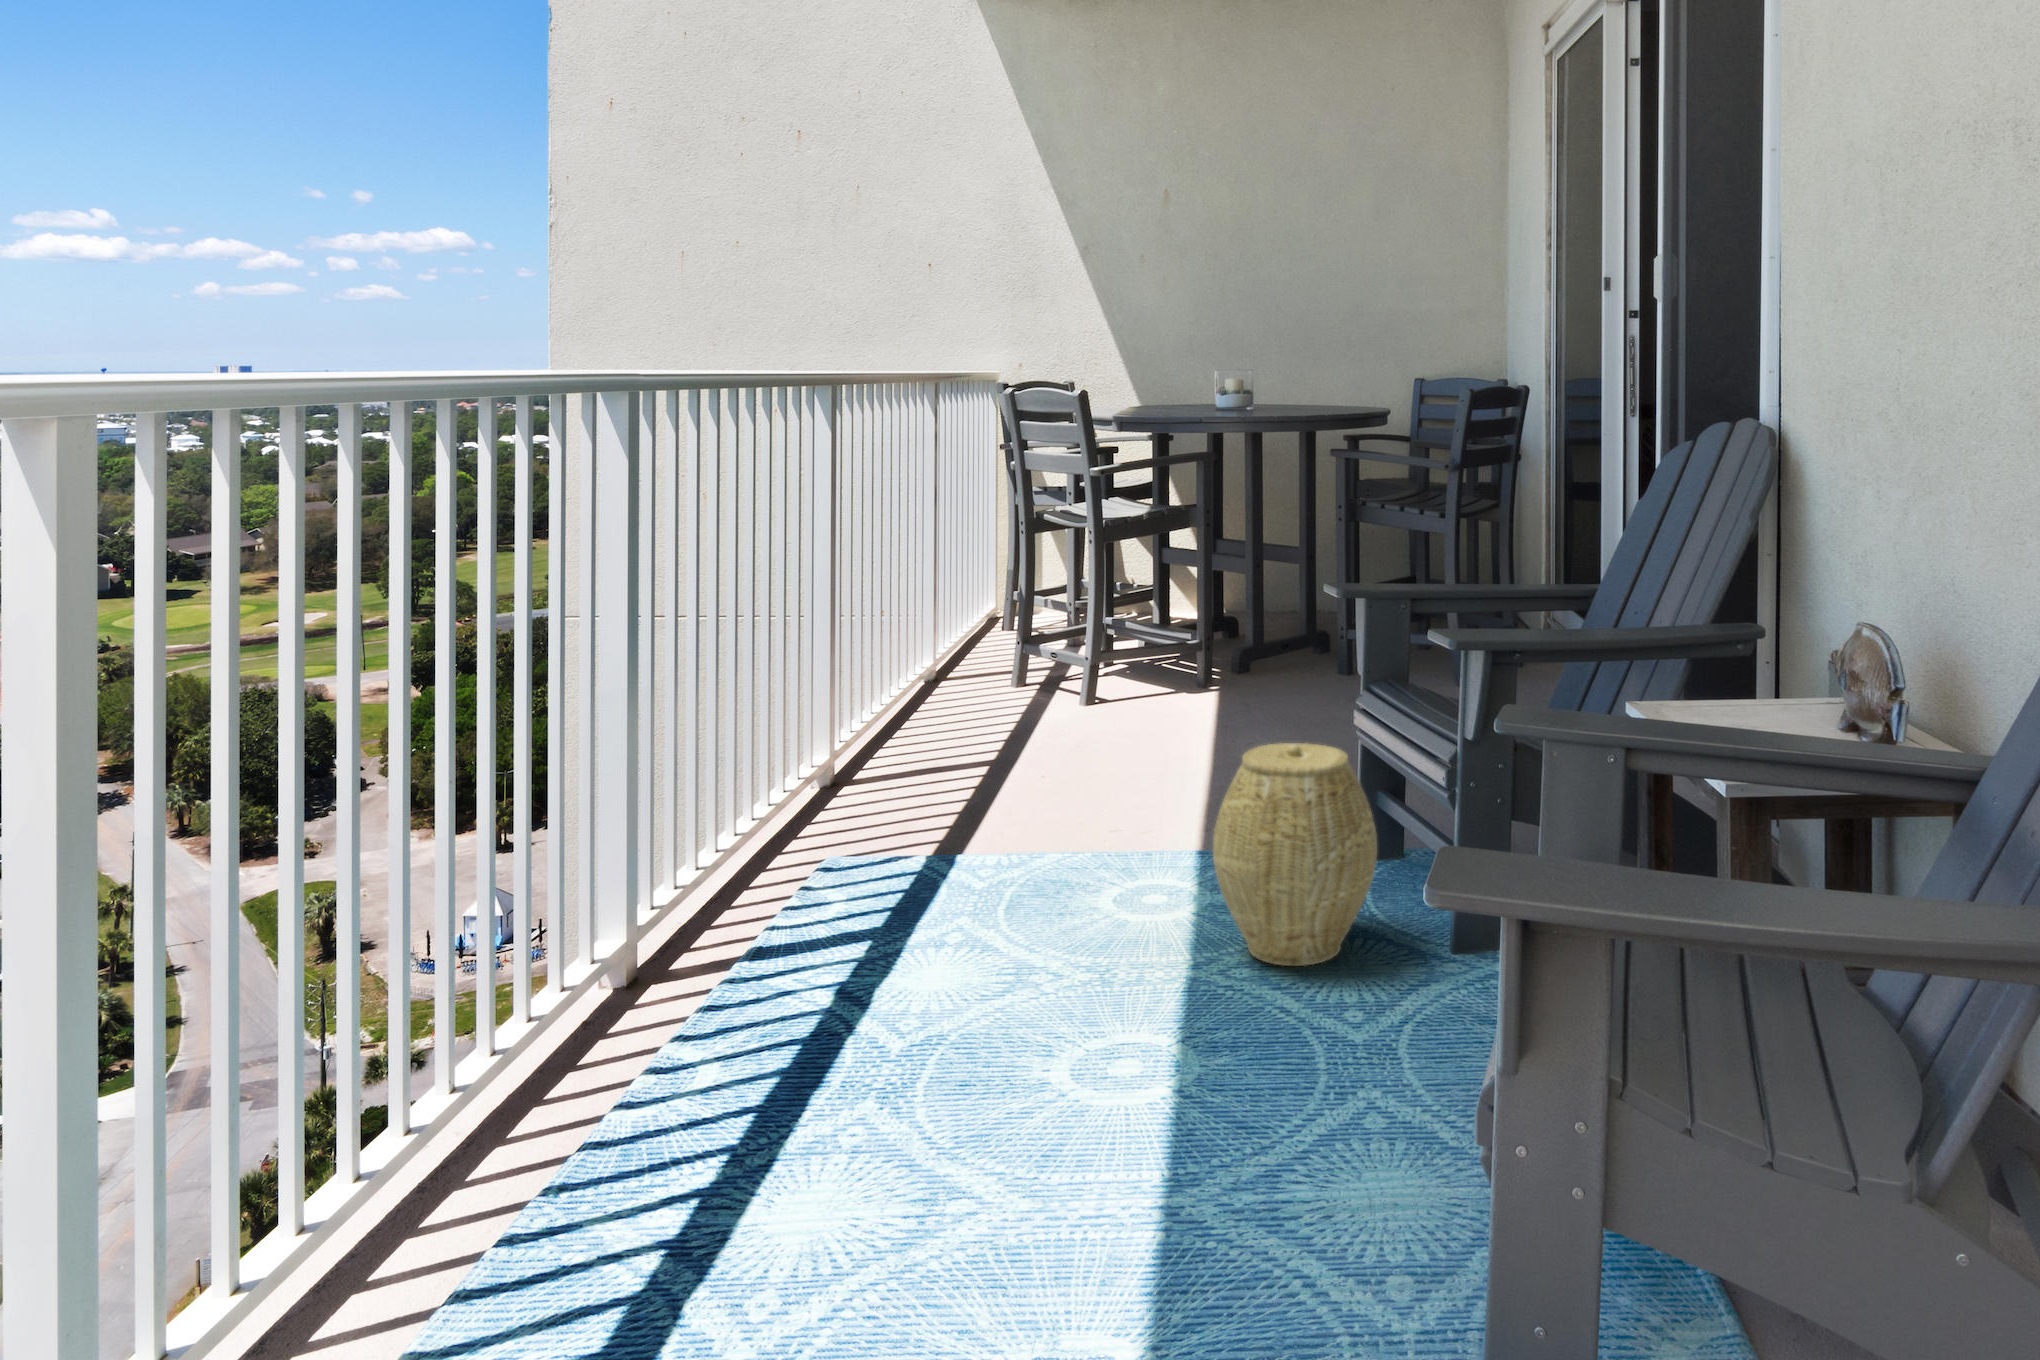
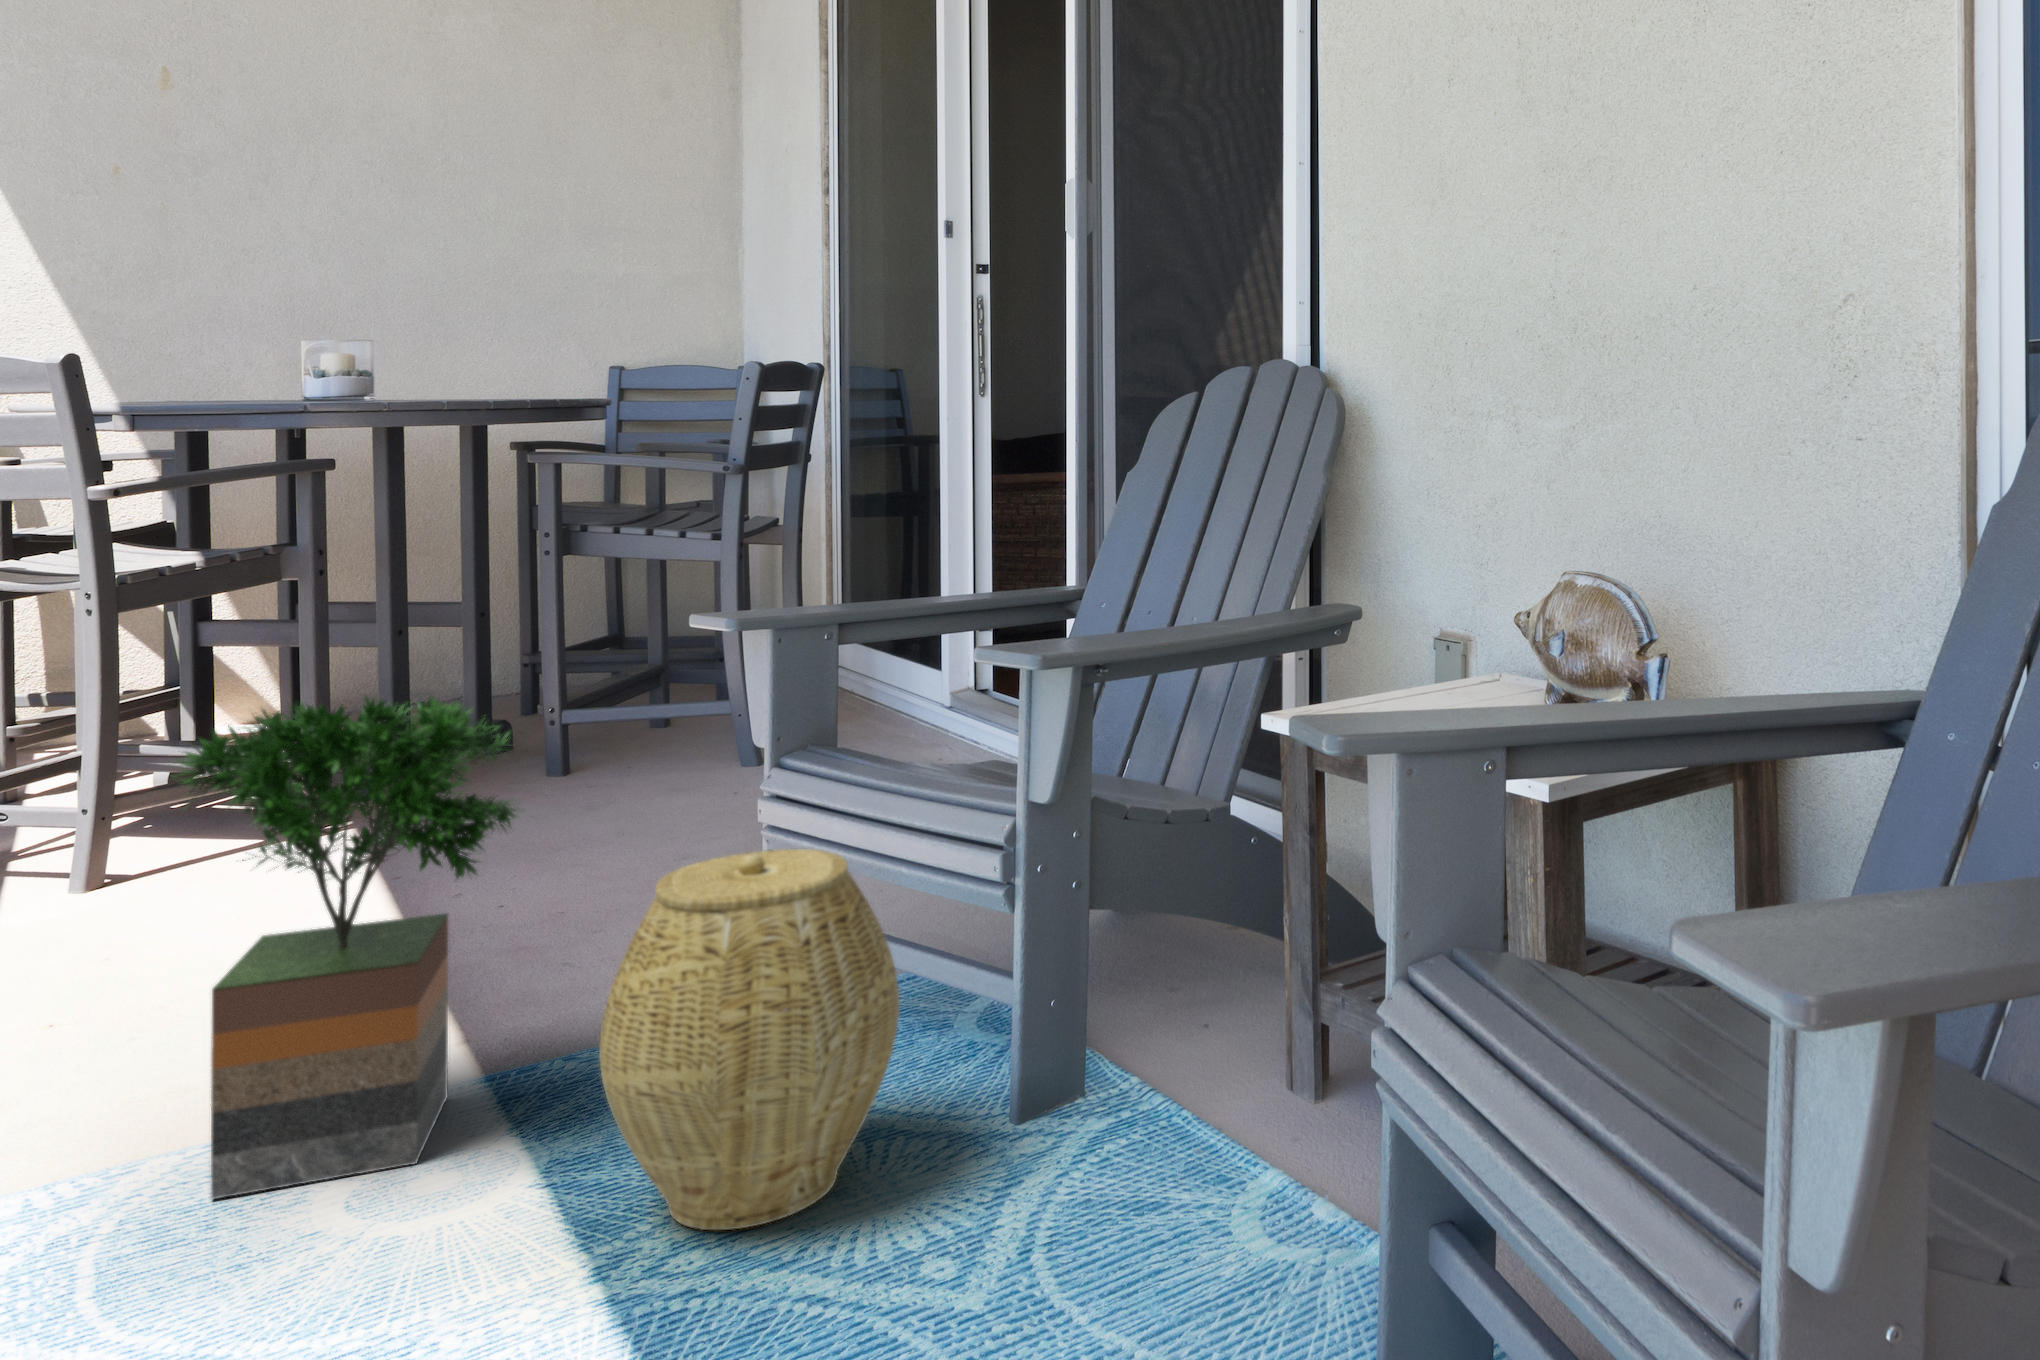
potted tree: none [1057,616,1219,887] -> present [170,695,516,1199]

